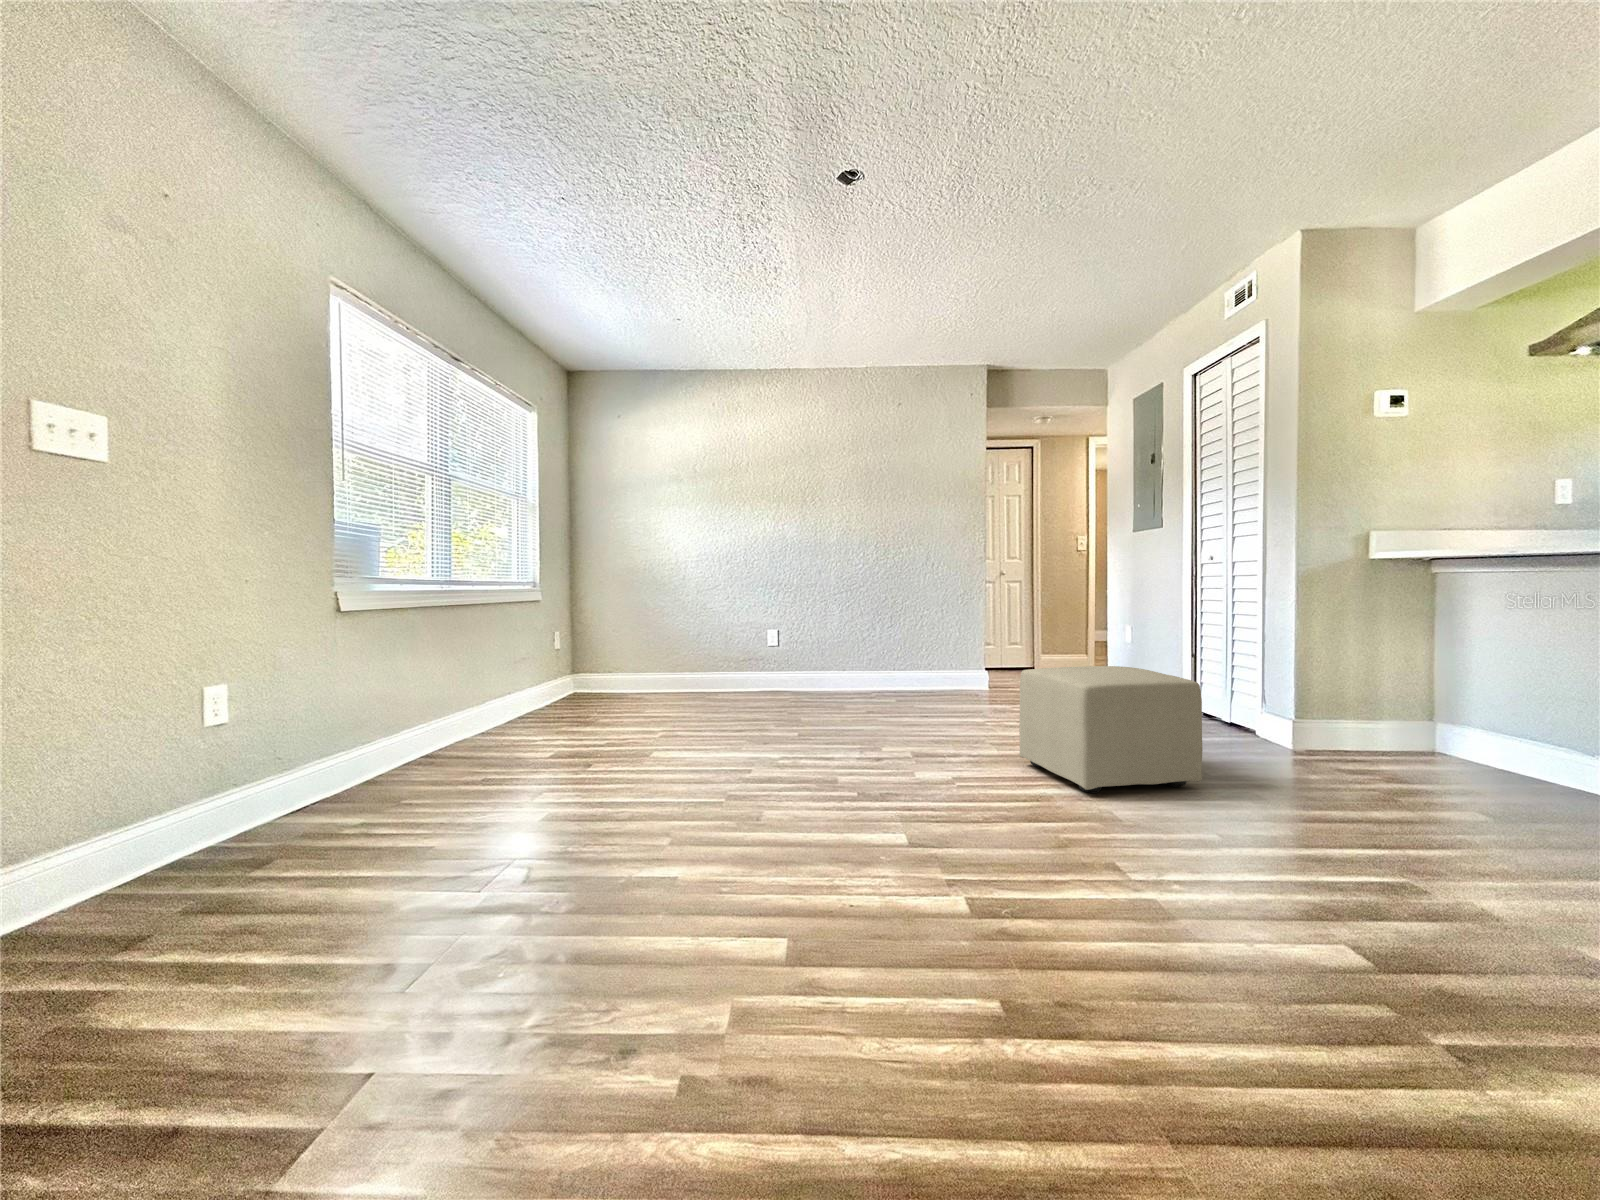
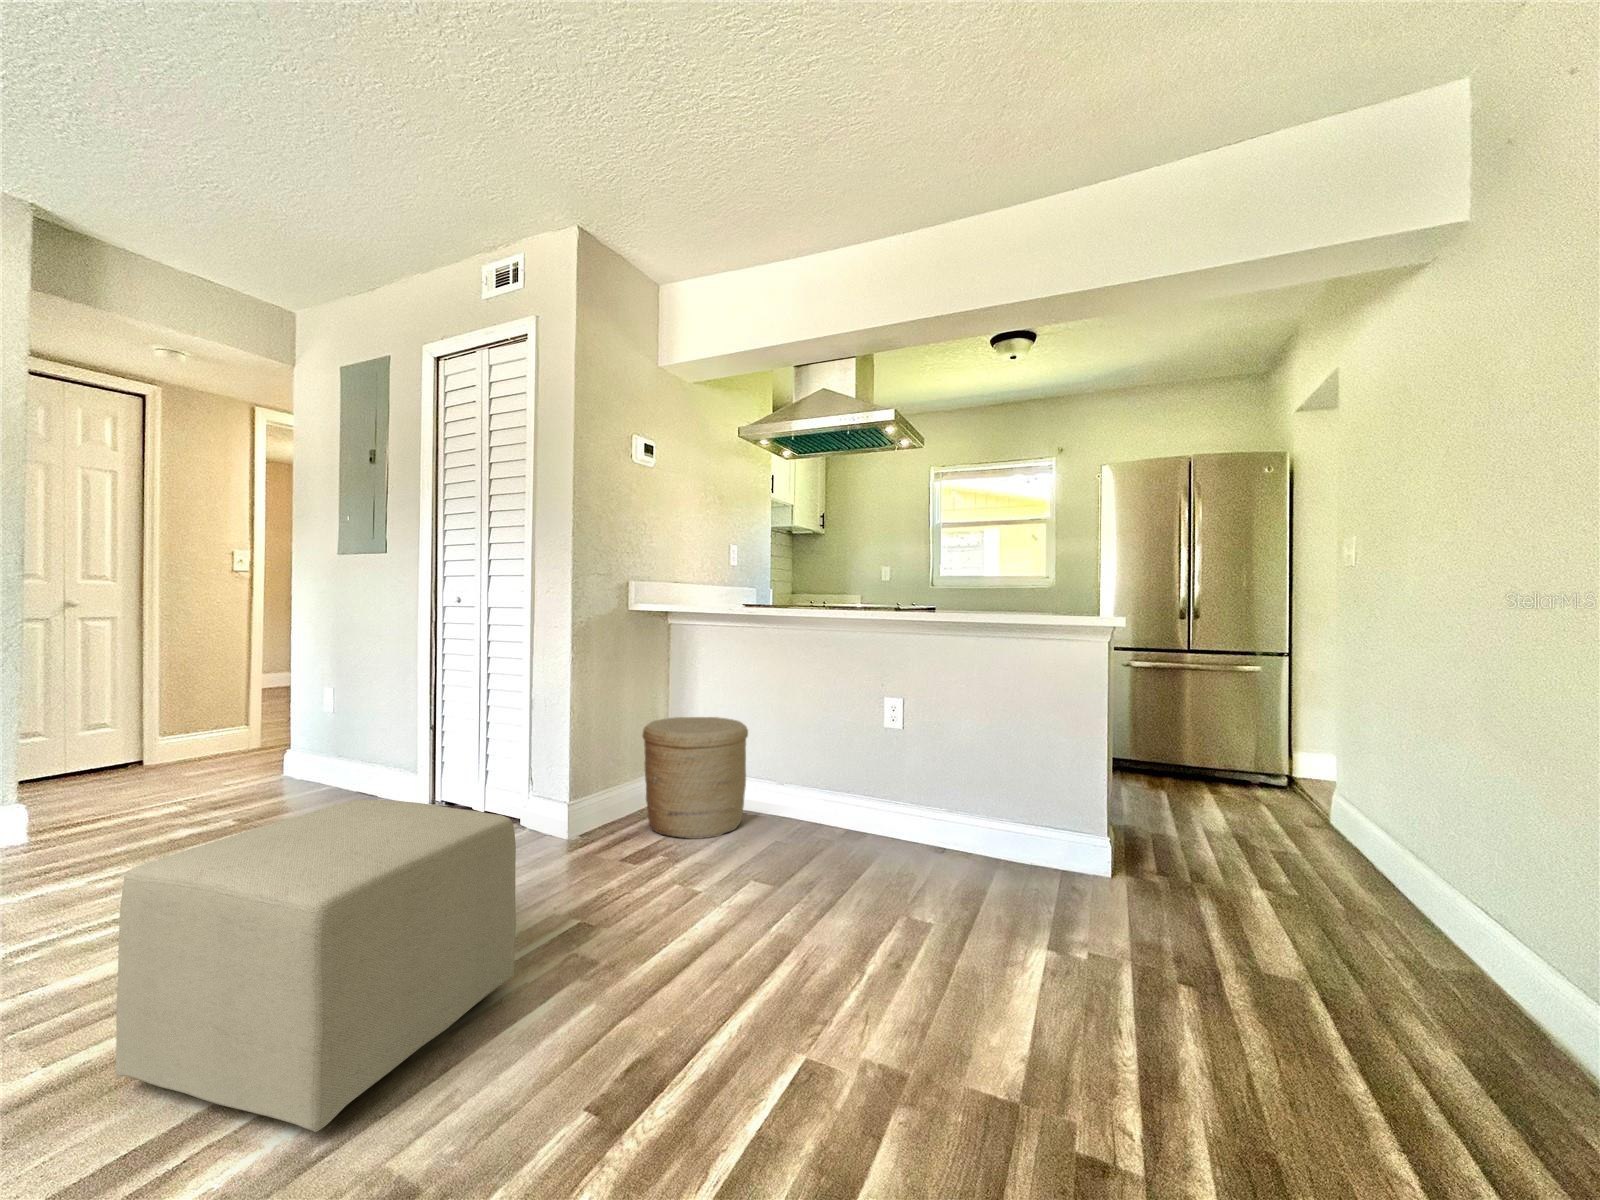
woven basket: none [1373,663,1517,779] -> present [643,717,748,839]

